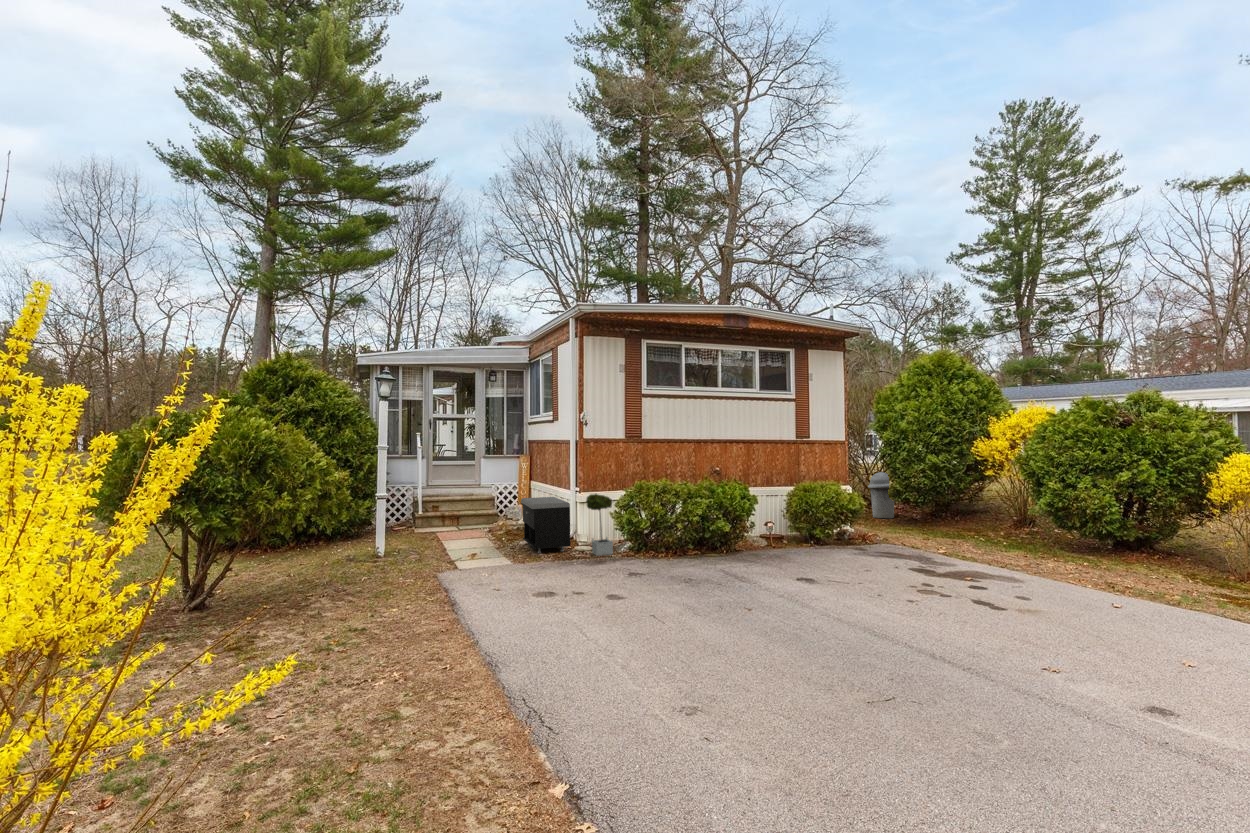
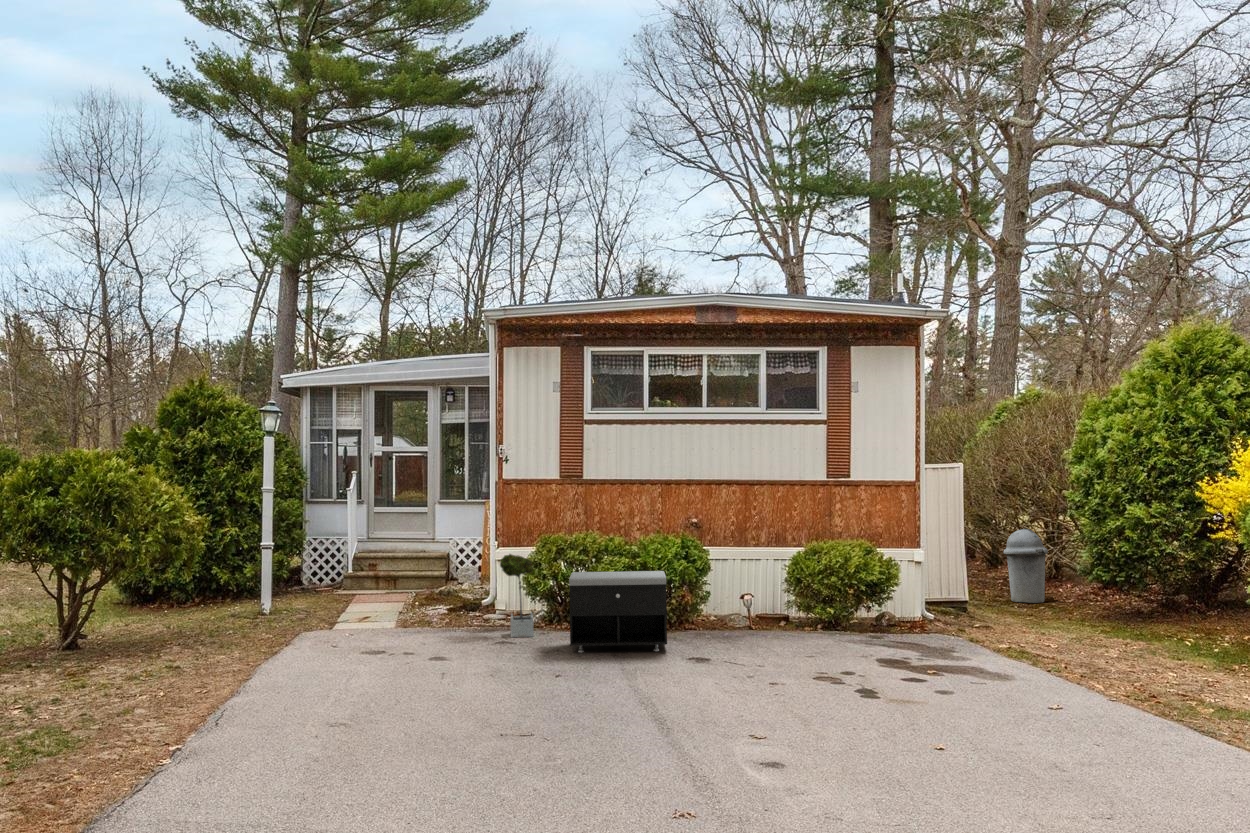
storage bench: present [521,497,570,553] -> present [569,571,667,652]

